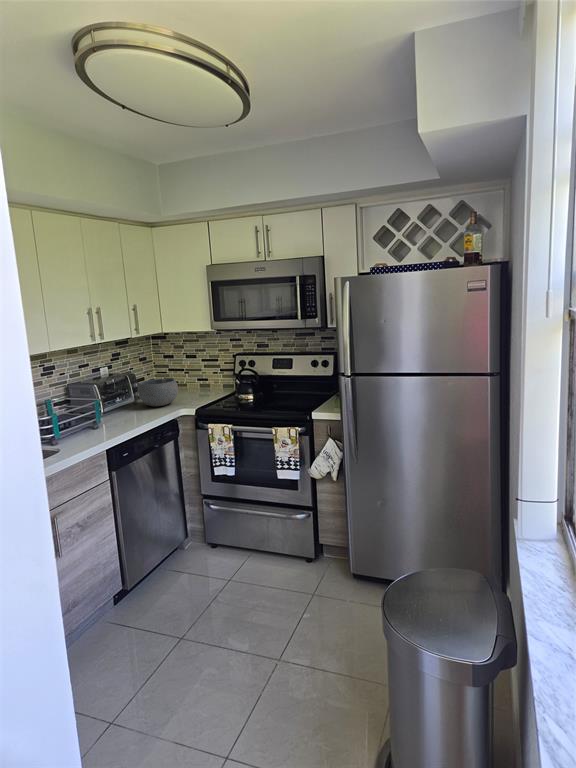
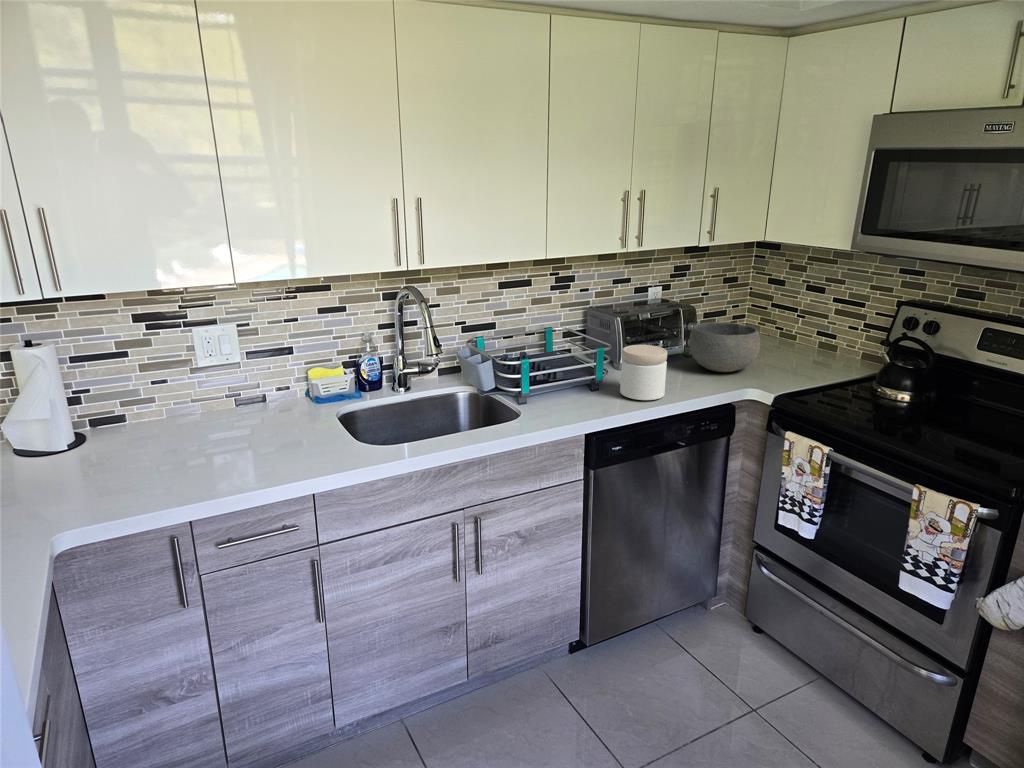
jar: none [110,394,140,426] -> present [620,345,667,400]

